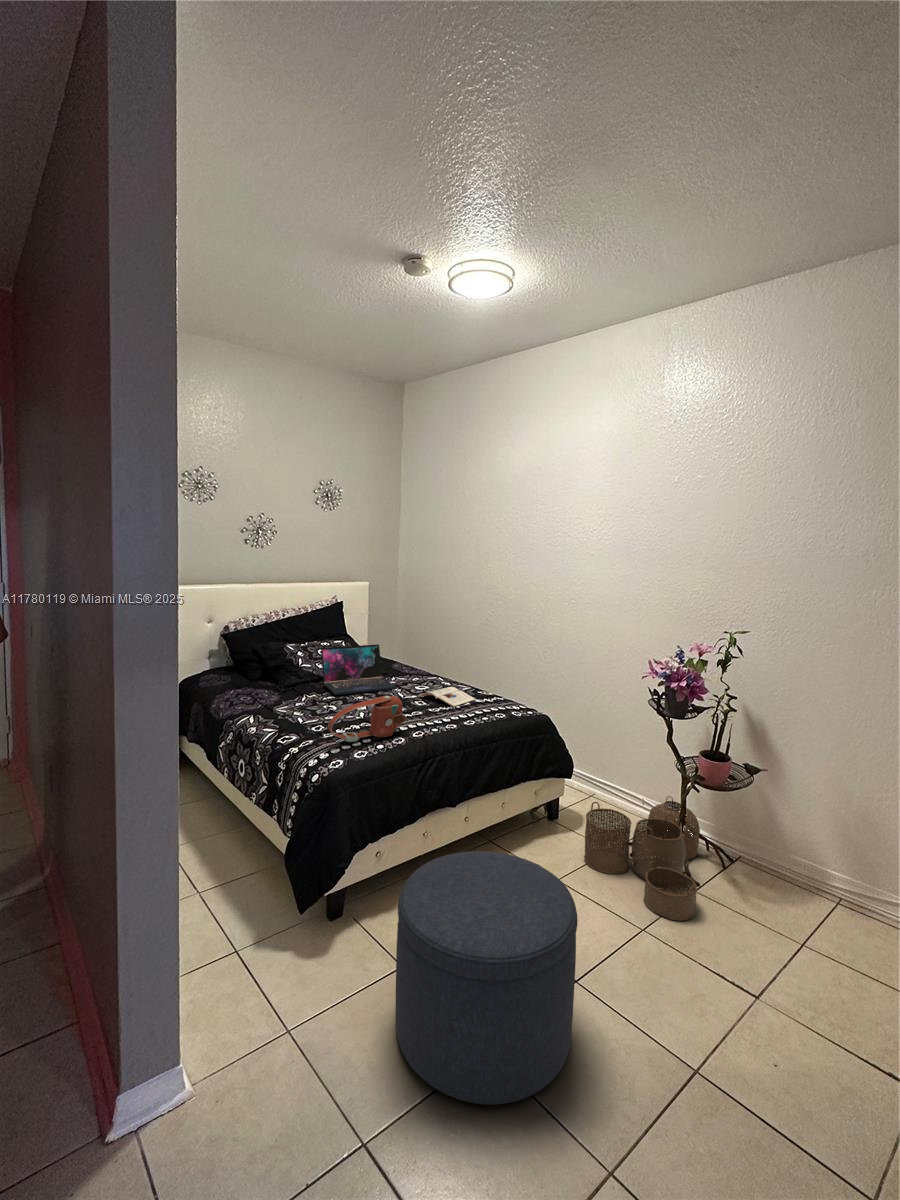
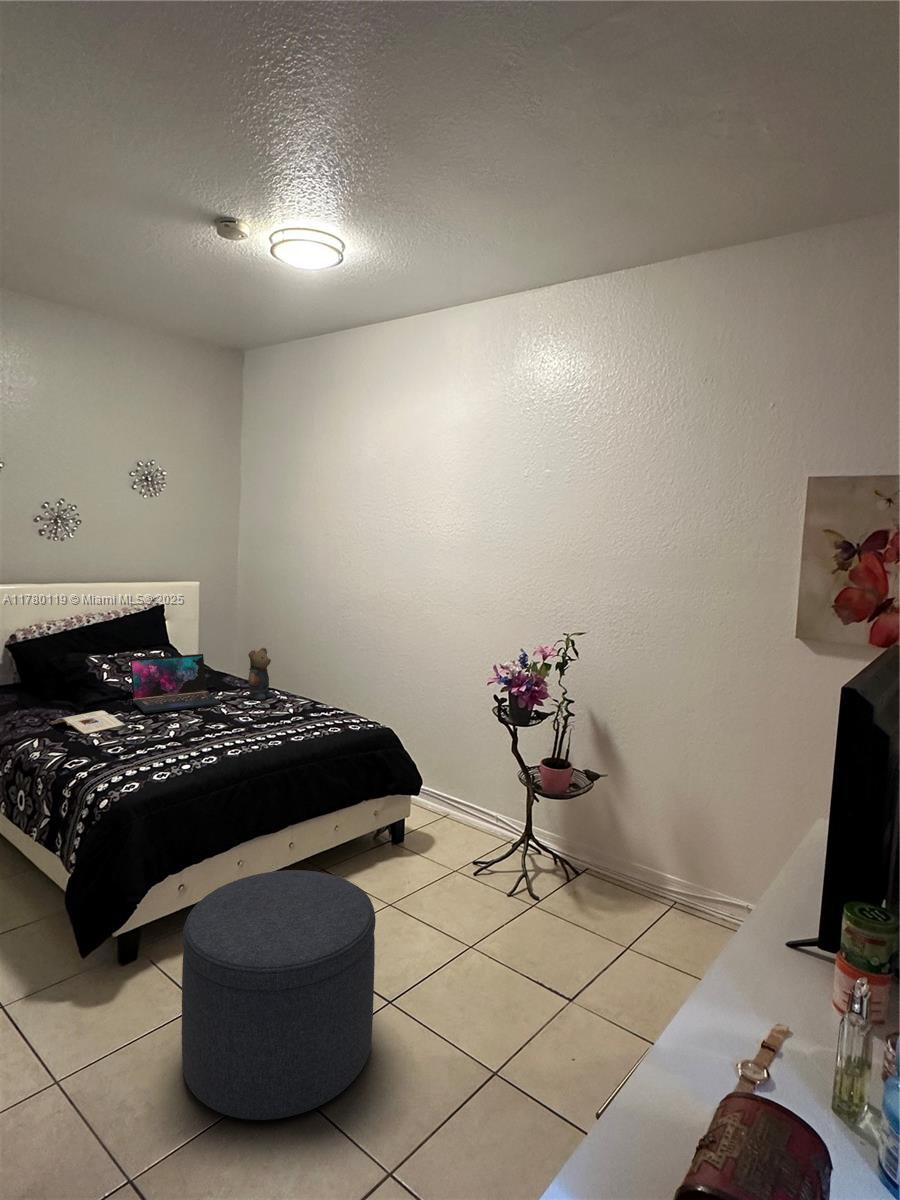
teddy bear: none [418,640,438,685] -> present [248,648,273,700]
magazine: present [419,687,476,707] -> present [52,711,125,734]
handbag: present [328,696,406,742] -> none [123,710,220,763]
woven basket: present [584,796,700,921] -> none [424,811,547,935]

